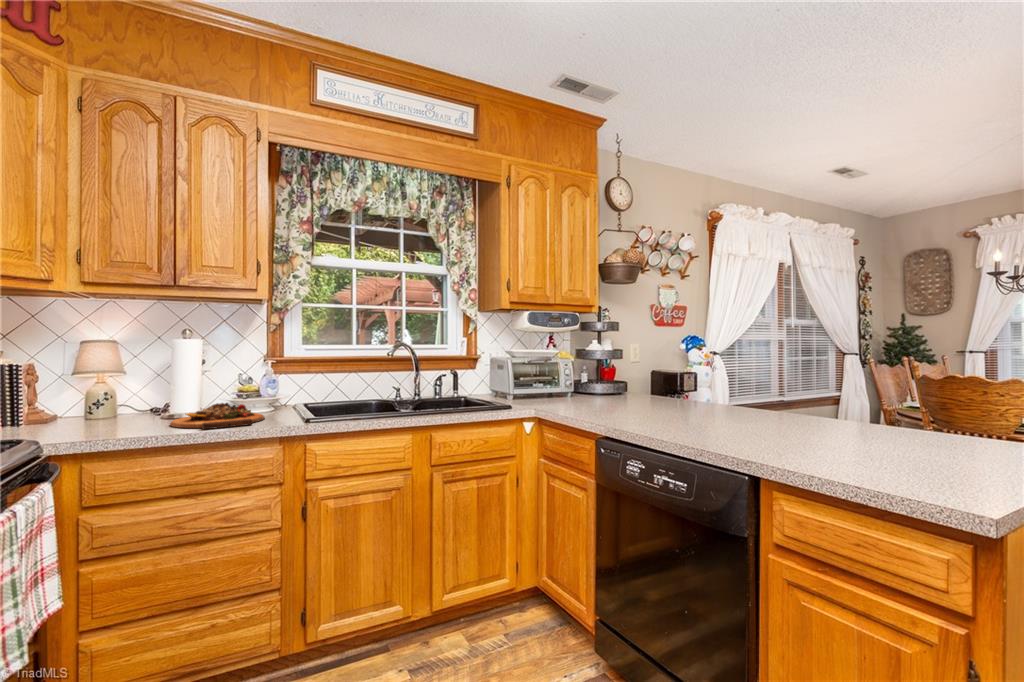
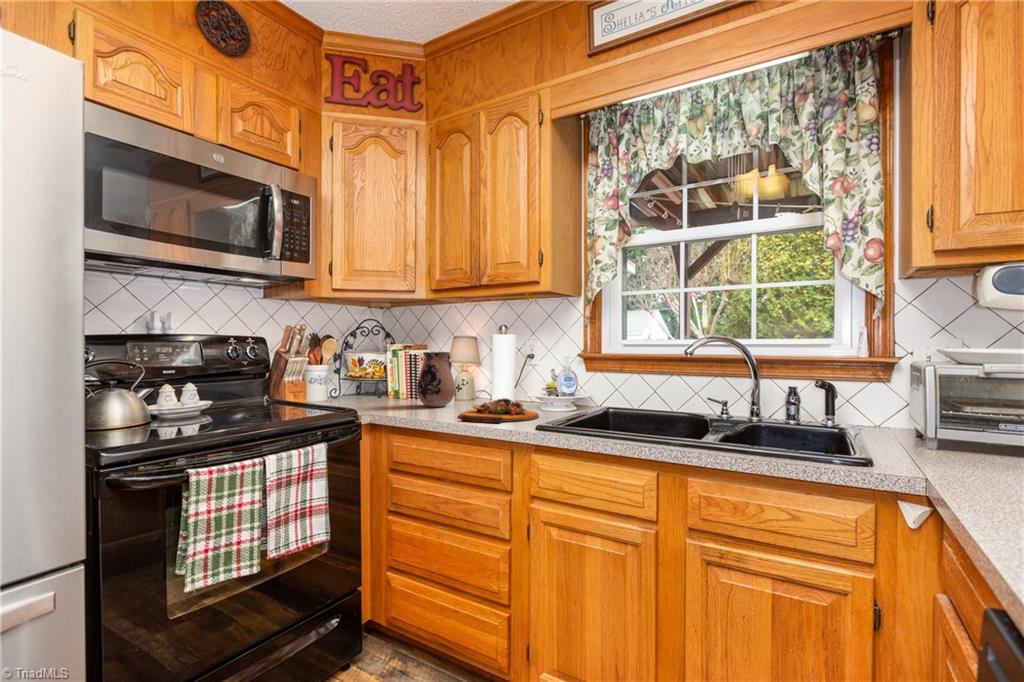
ceramic pitcher: none [51,358,115,427] -> present [417,352,455,407]

